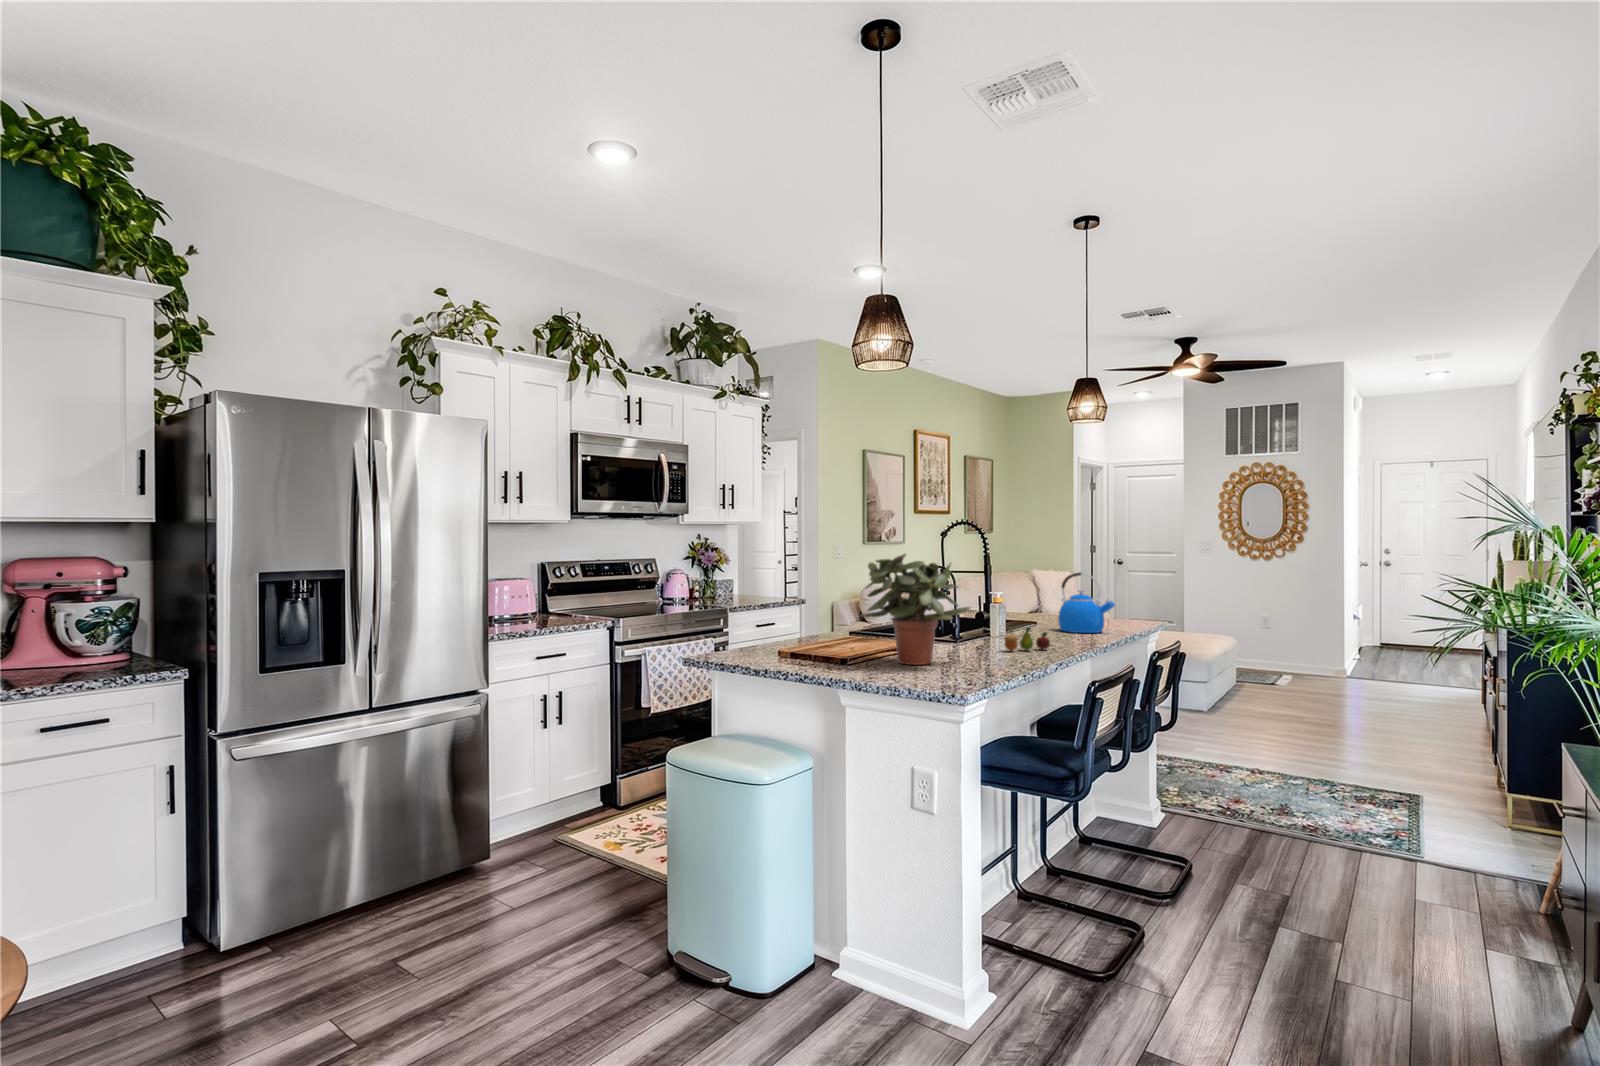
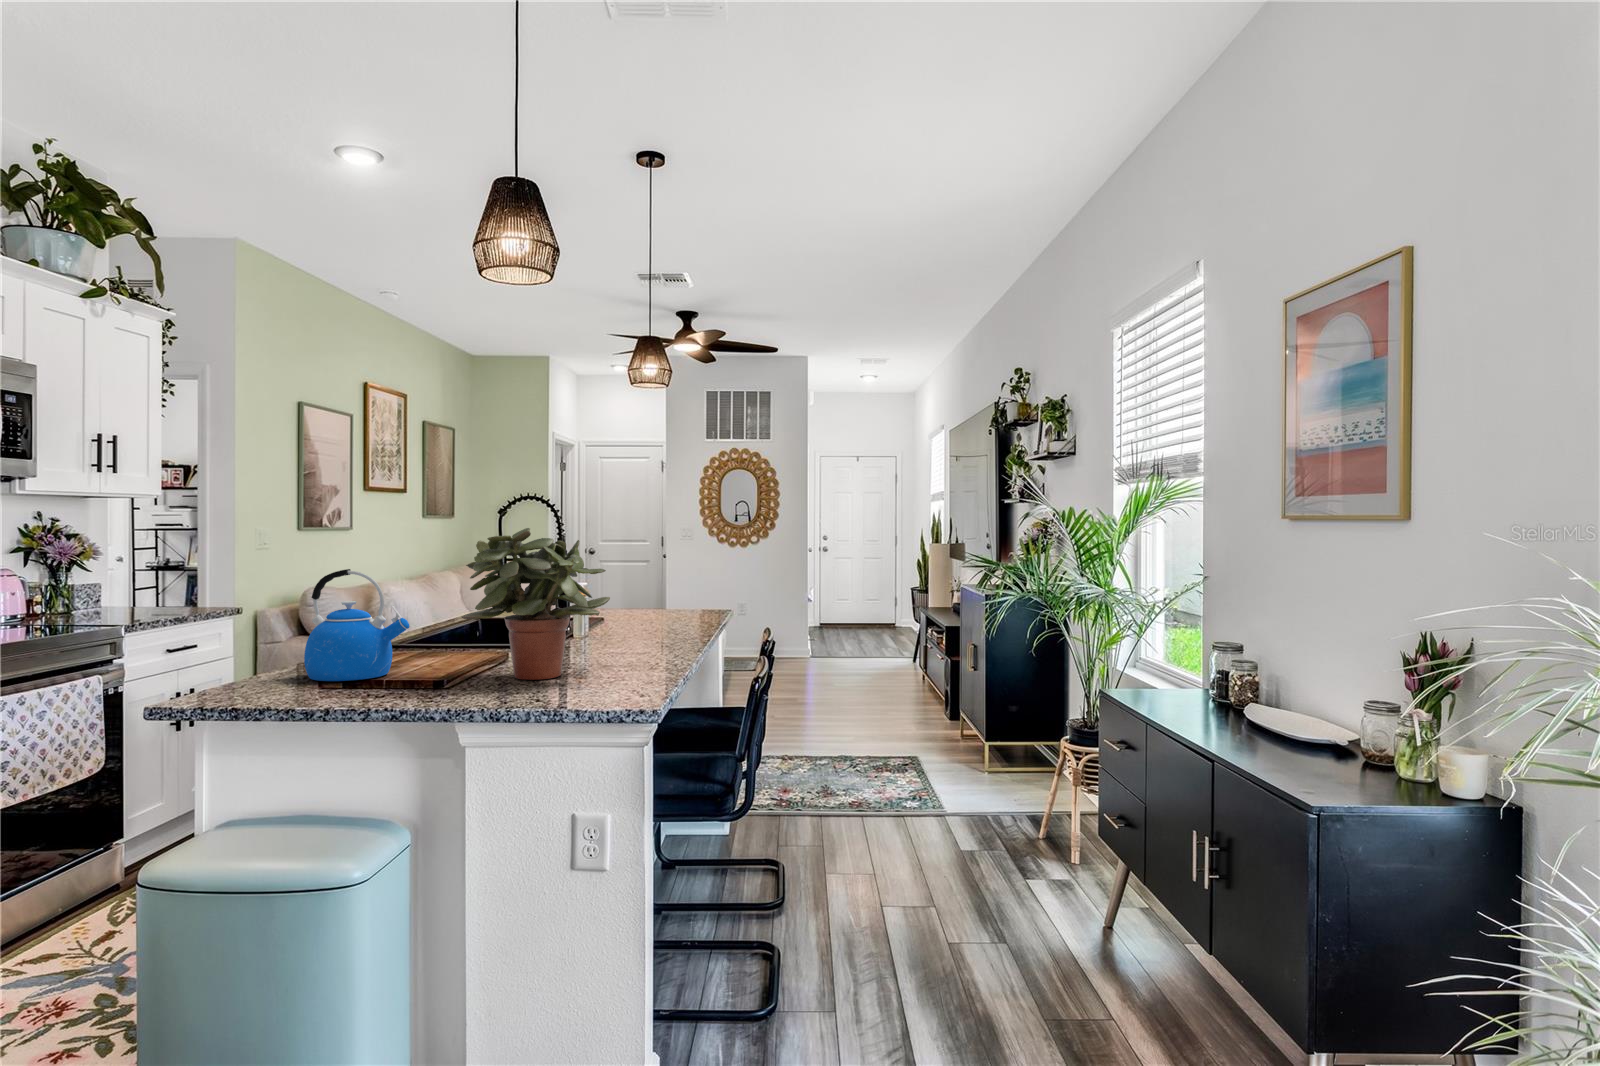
kettle: present [1058,572,1115,633] -> present [304,569,409,681]
fruit: present [1004,627,1050,651] -> none [622,620,670,651]

